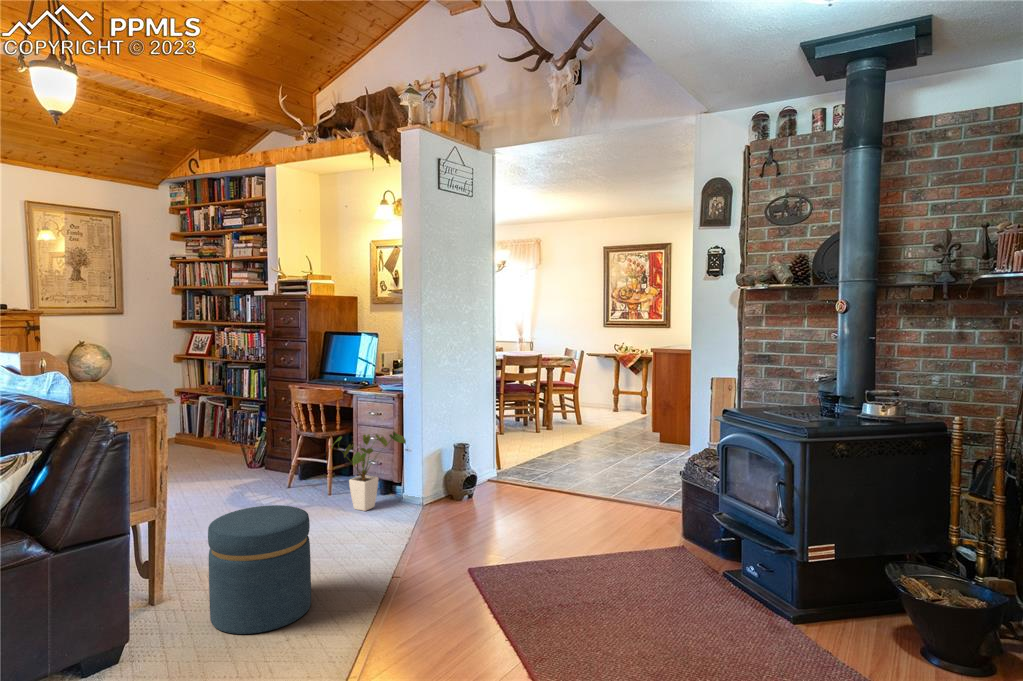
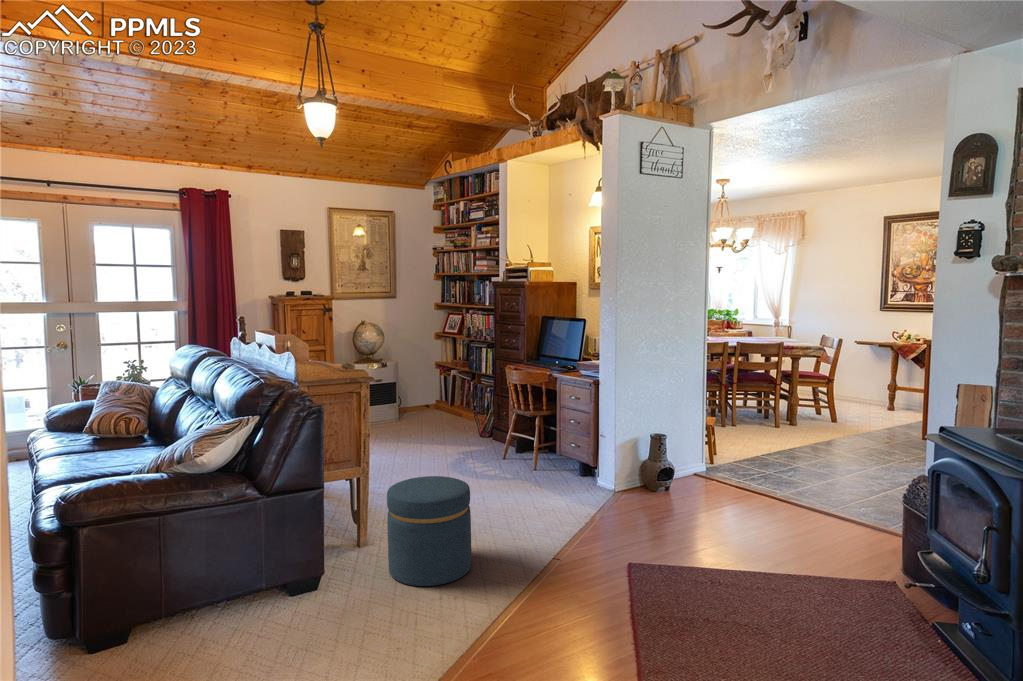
house plant: present [336,432,406,511] -> none [526,417,599,490]

